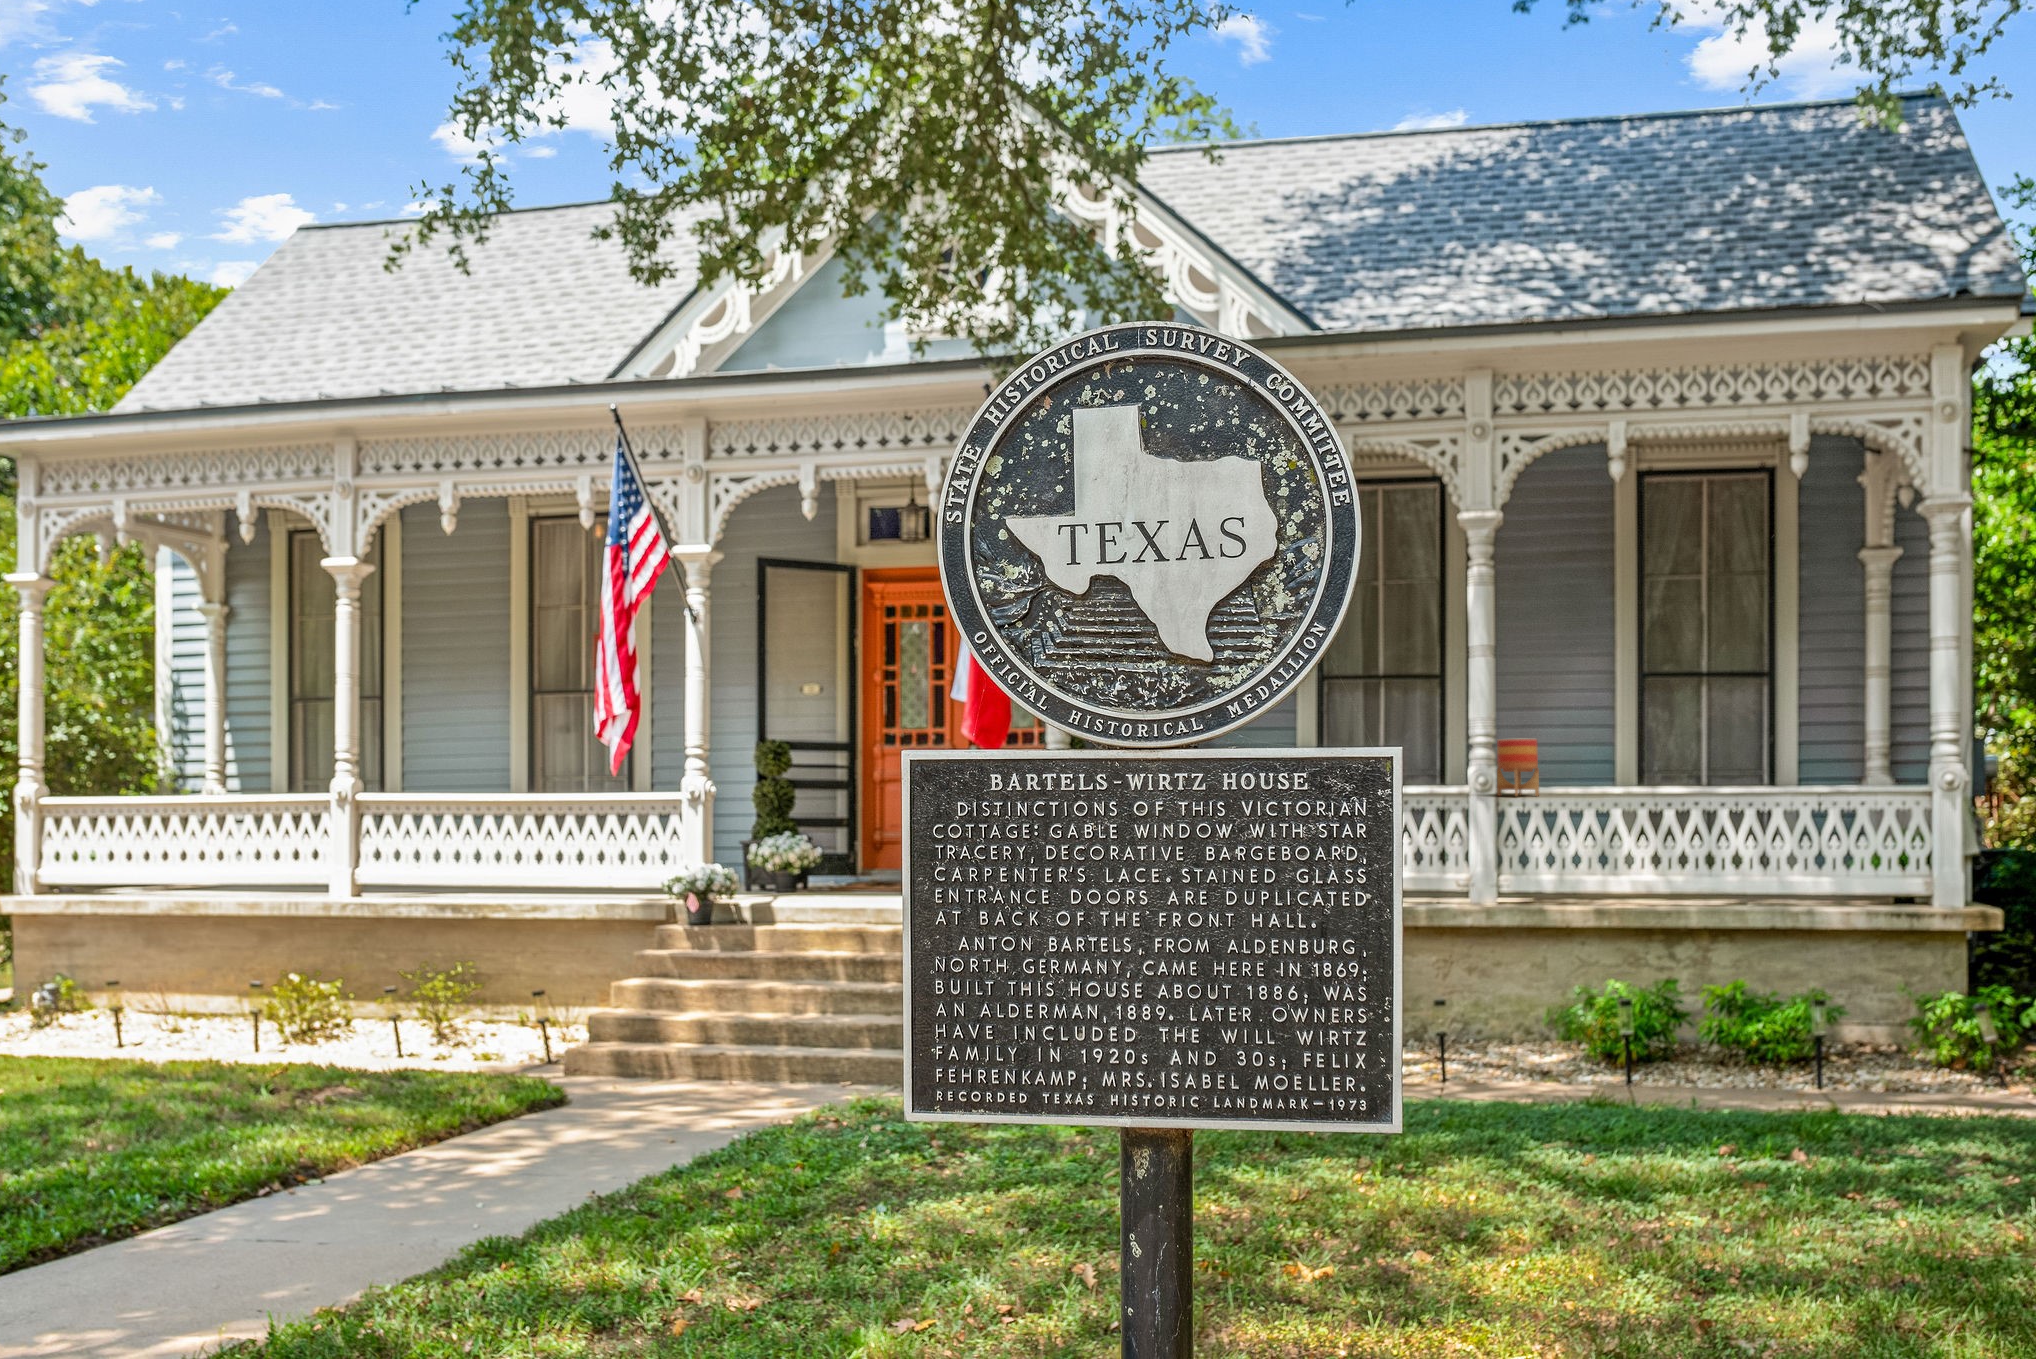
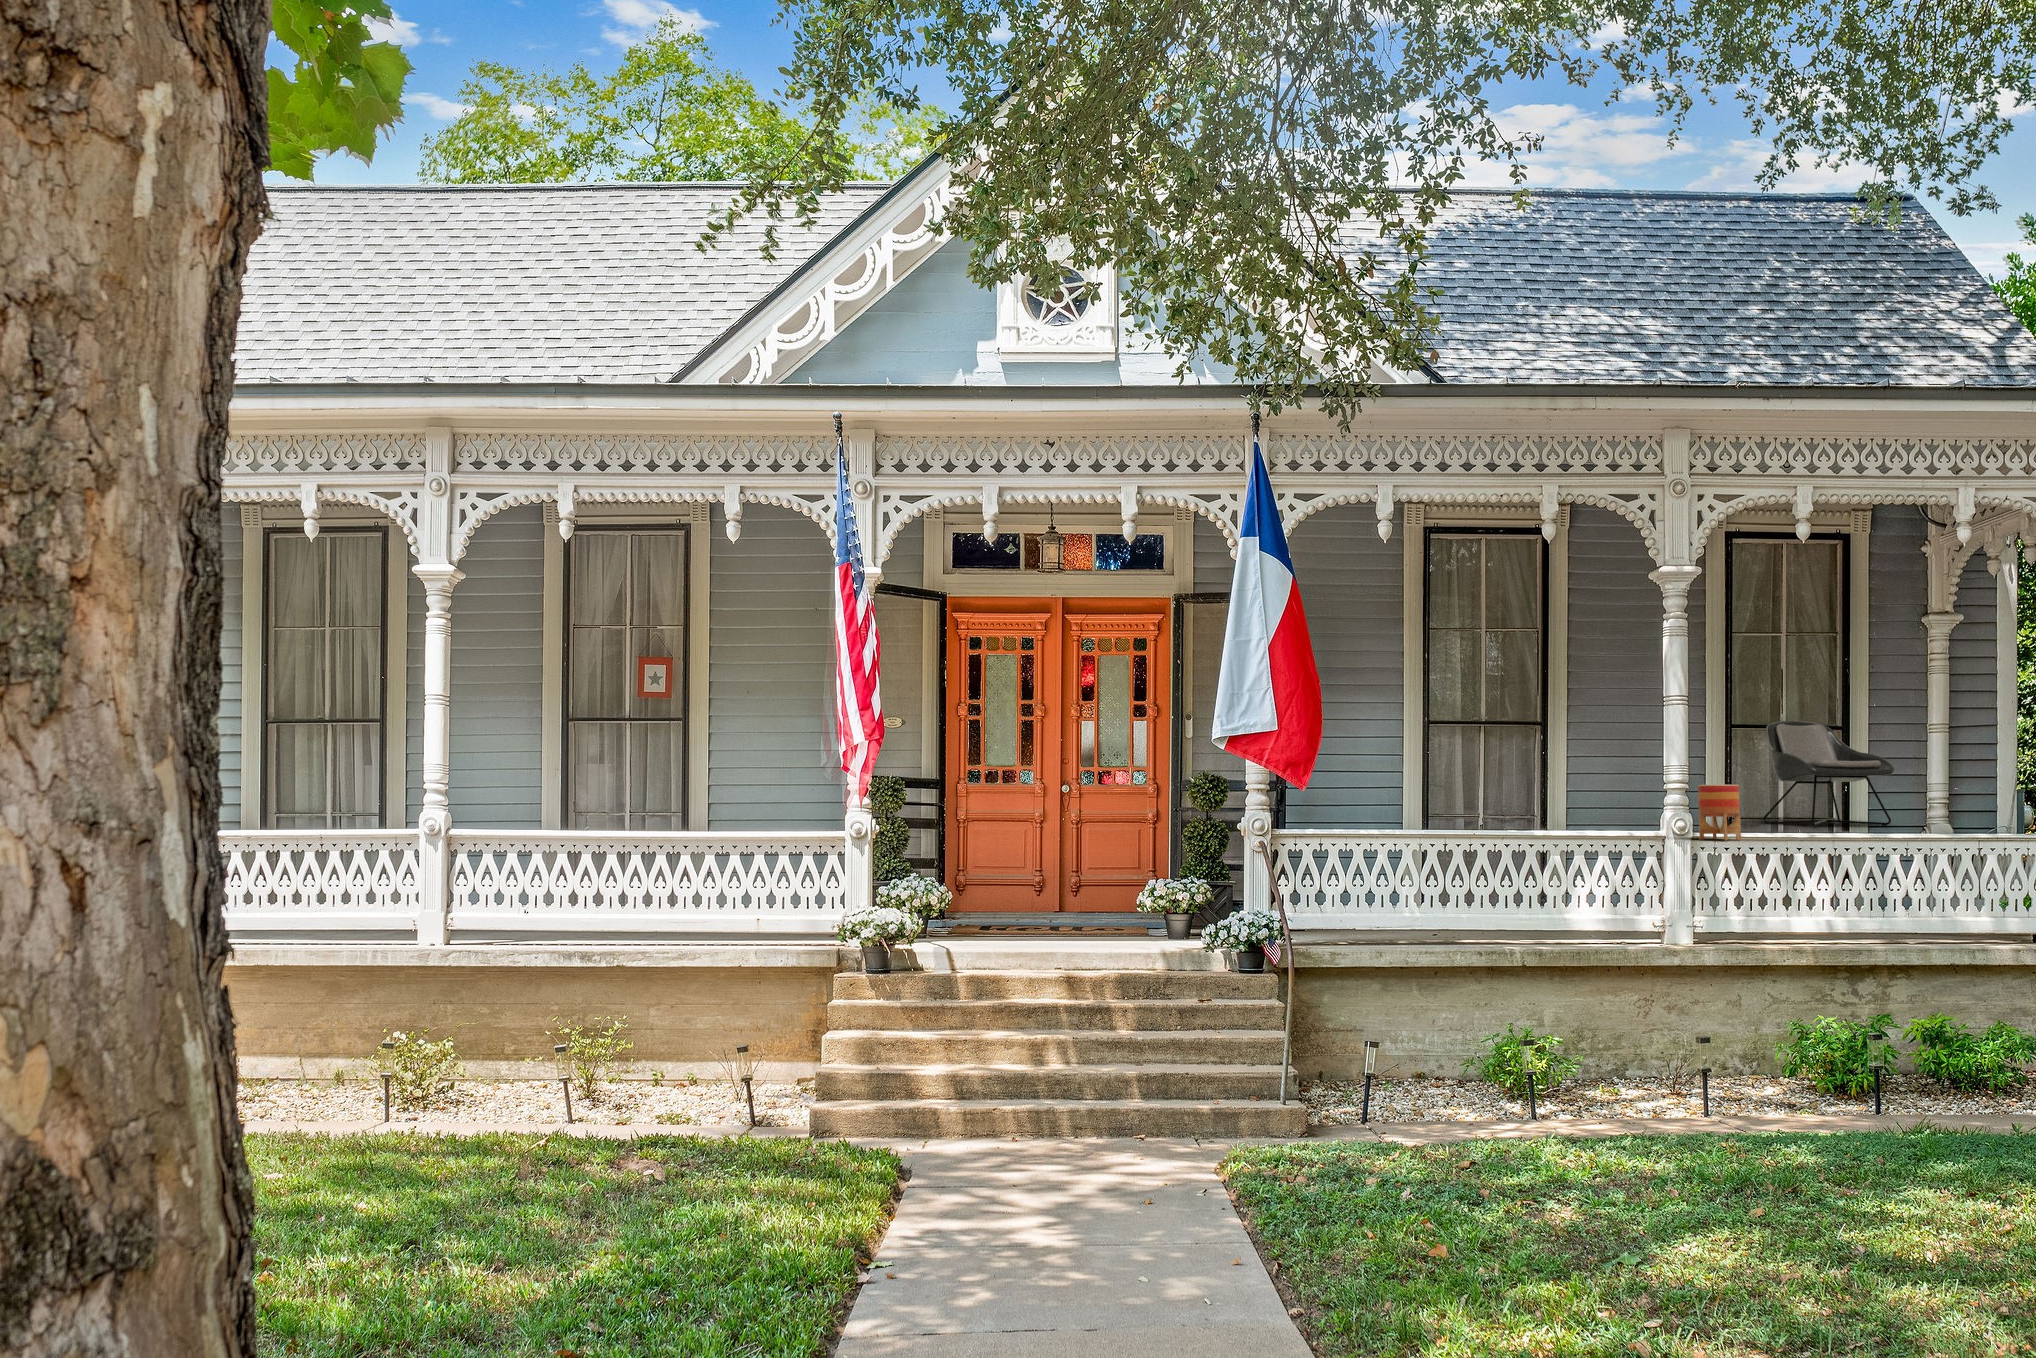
lounge chair: none [1671,668,1794,781] -> present [1763,721,1894,826]

